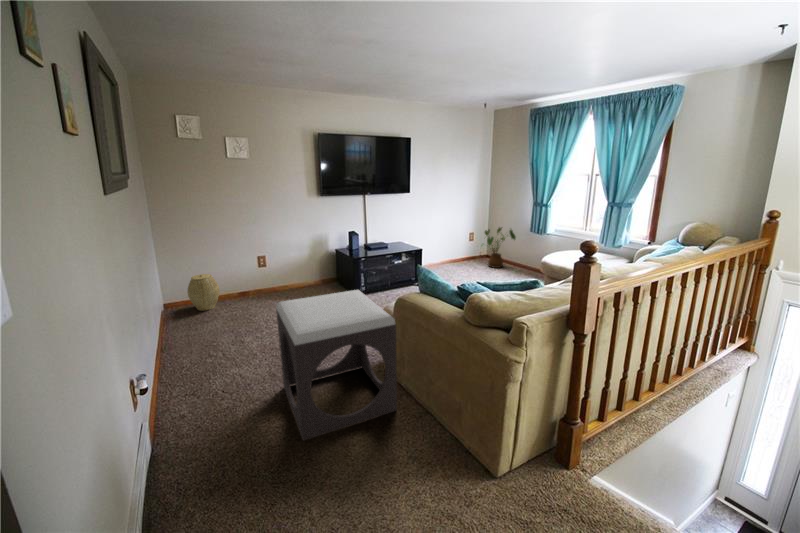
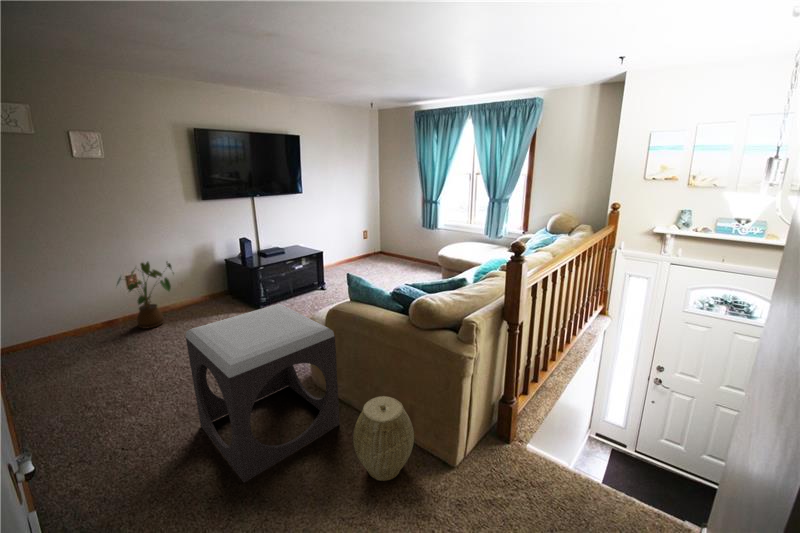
house plant: present [485,228,516,268] -> present [117,262,172,329]
woven basket: present [188,274,220,311] -> present [353,396,414,481]

